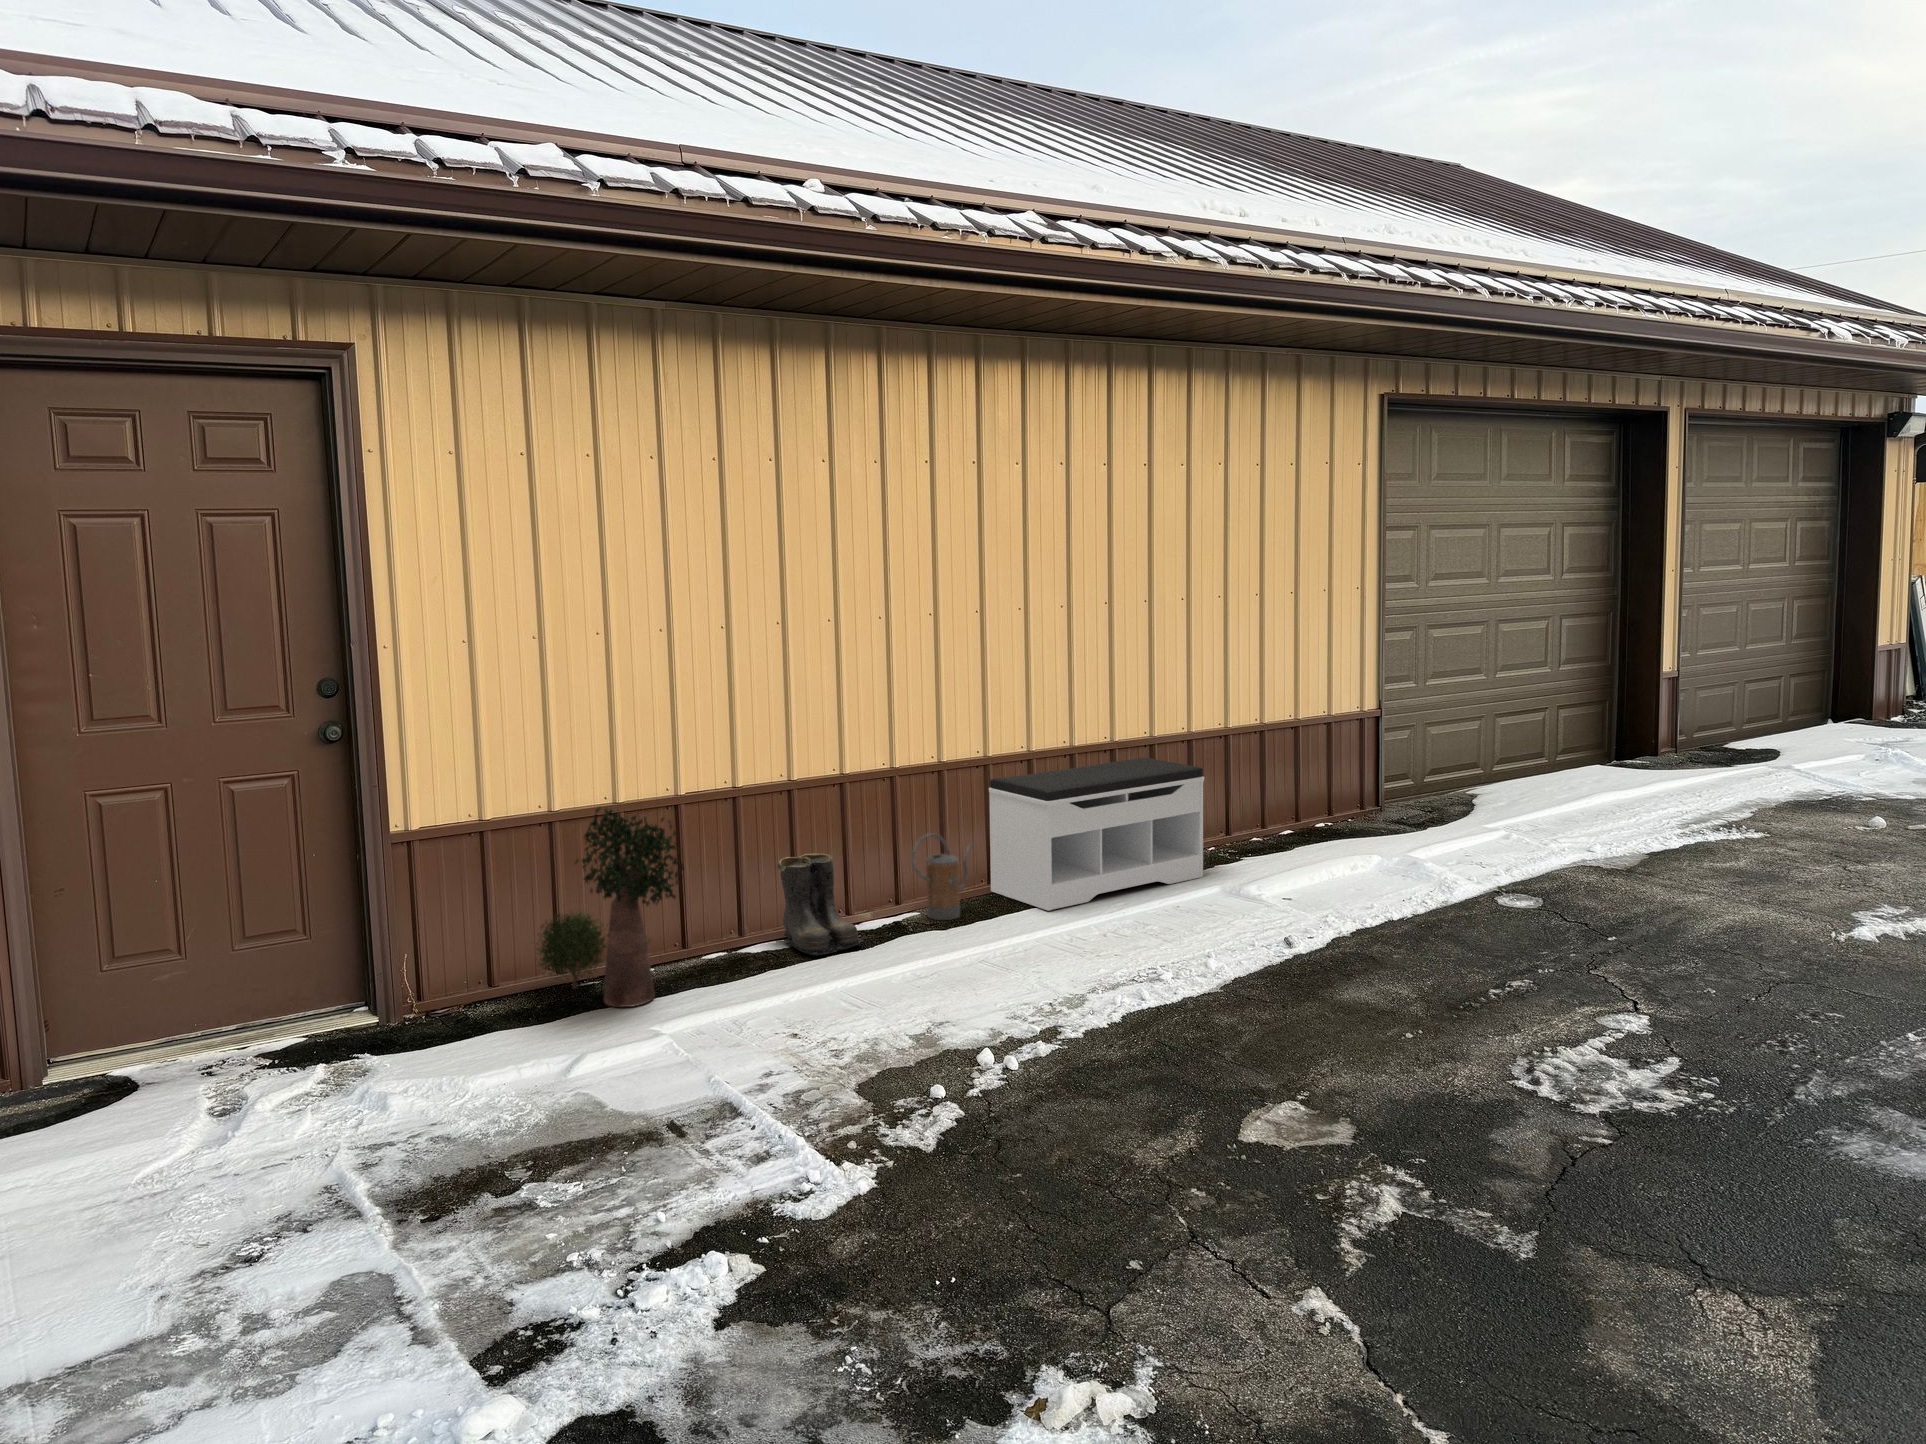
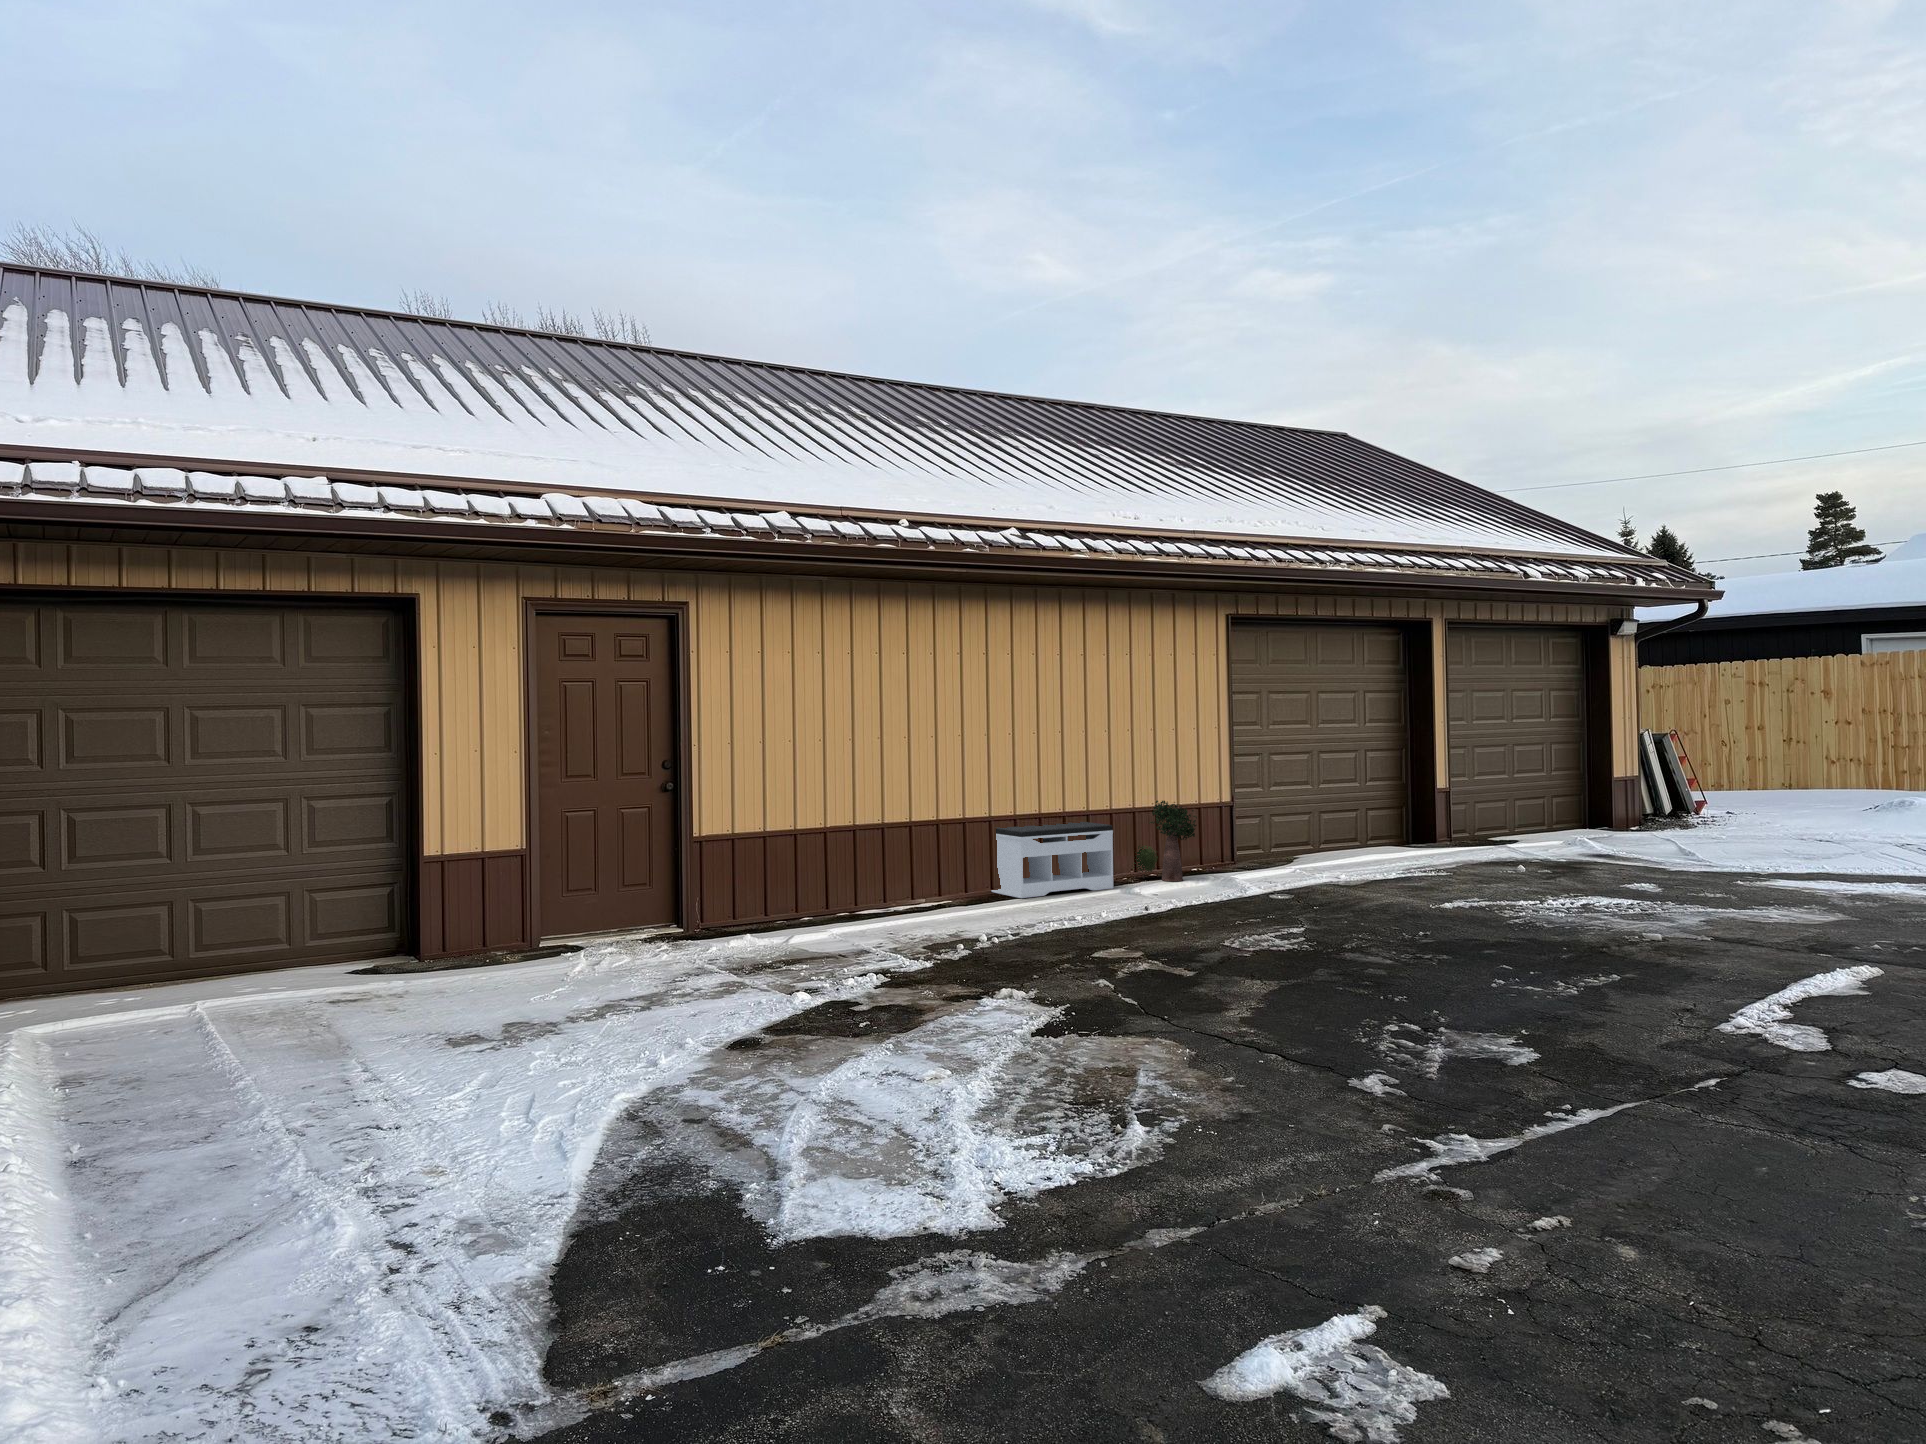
potted plant: present [536,807,684,1007] -> present [1132,801,1197,881]
watering can: present [911,833,973,920] -> none [946,853,981,901]
boots: present [777,854,864,956] -> none [875,862,921,911]

